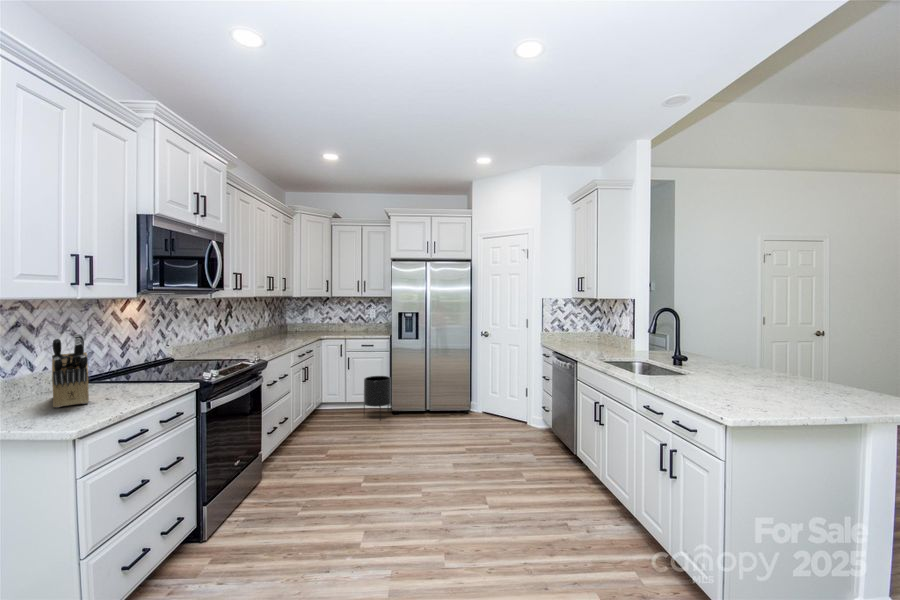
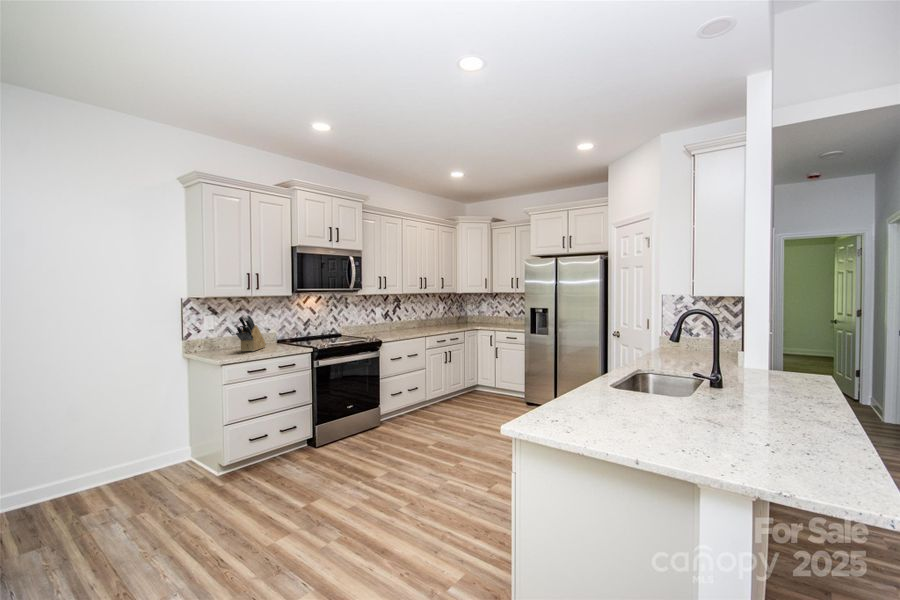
planter: present [364,376,391,409] -> none [499,367,524,408]

